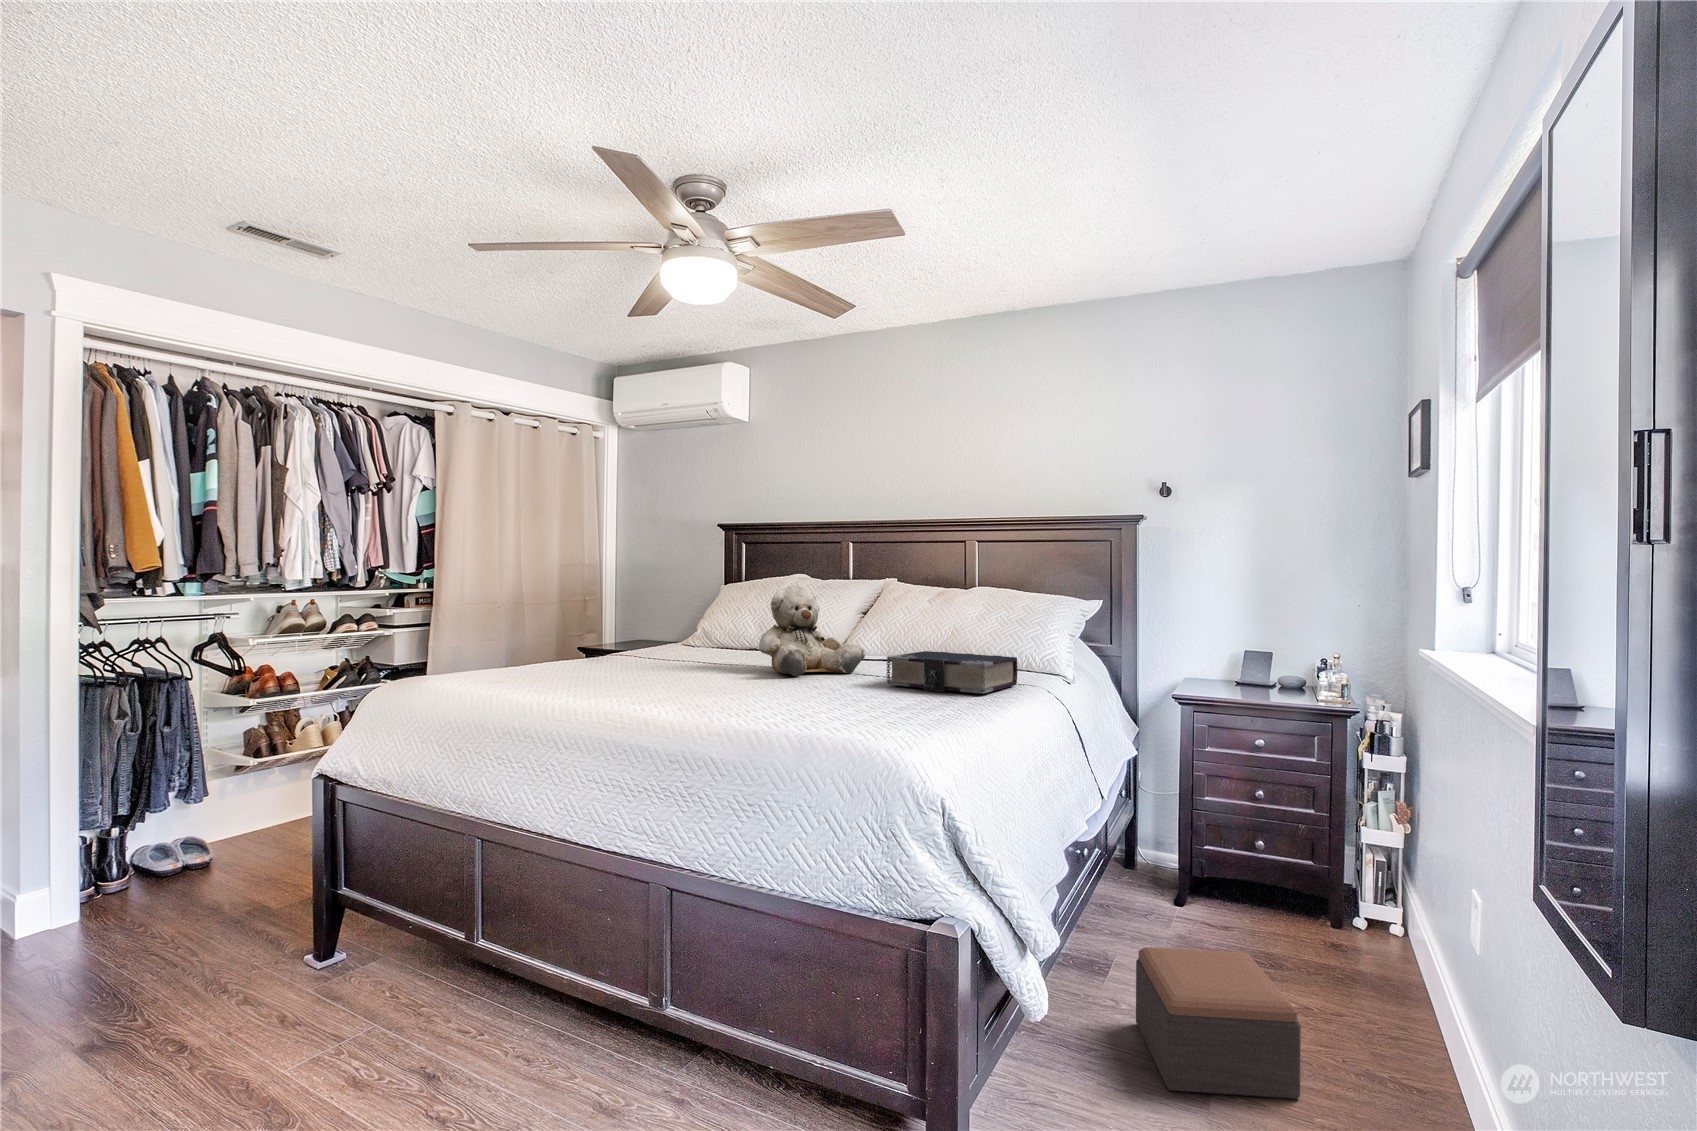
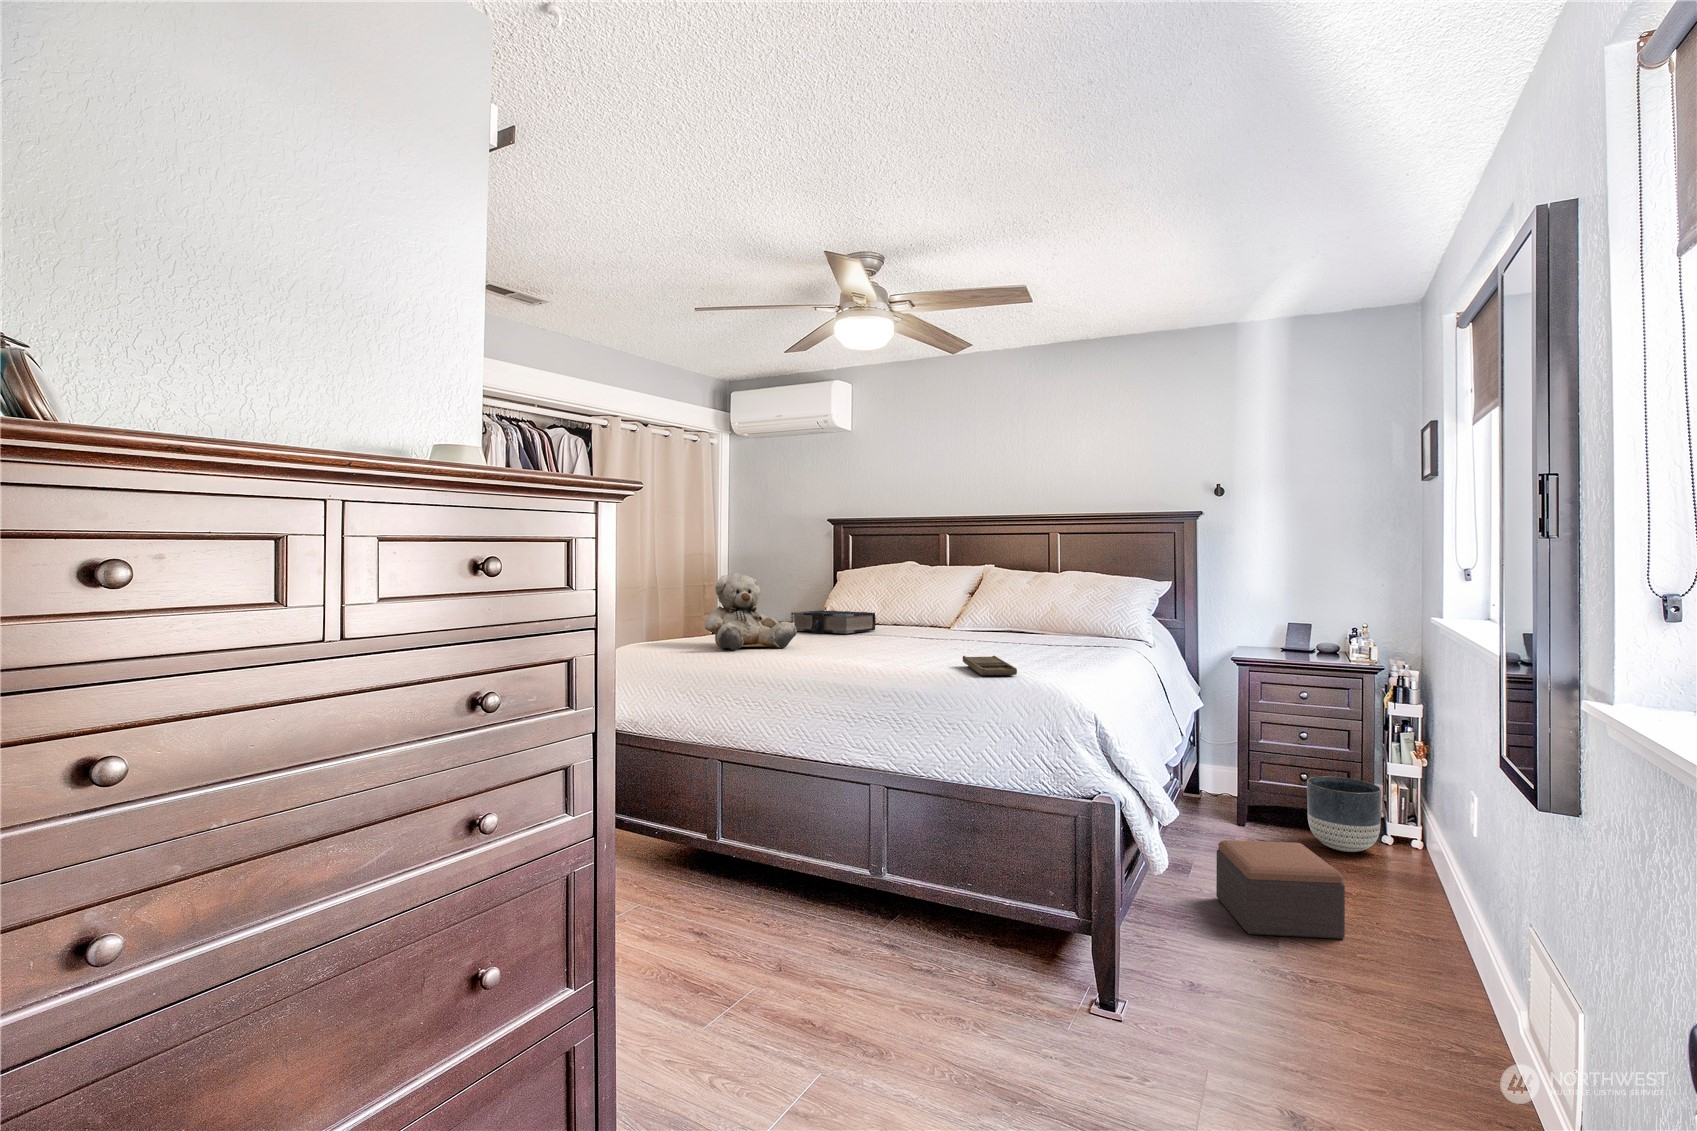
teddy bear: present [759,586,865,676] -> present [705,572,797,650]
book: present [886,651,1017,694] -> present [791,610,876,633]
tray: none [796,702,851,734] -> present [963,656,1017,676]
planter: none [1262,845,1354,946] -> present [1307,776,1381,852]

